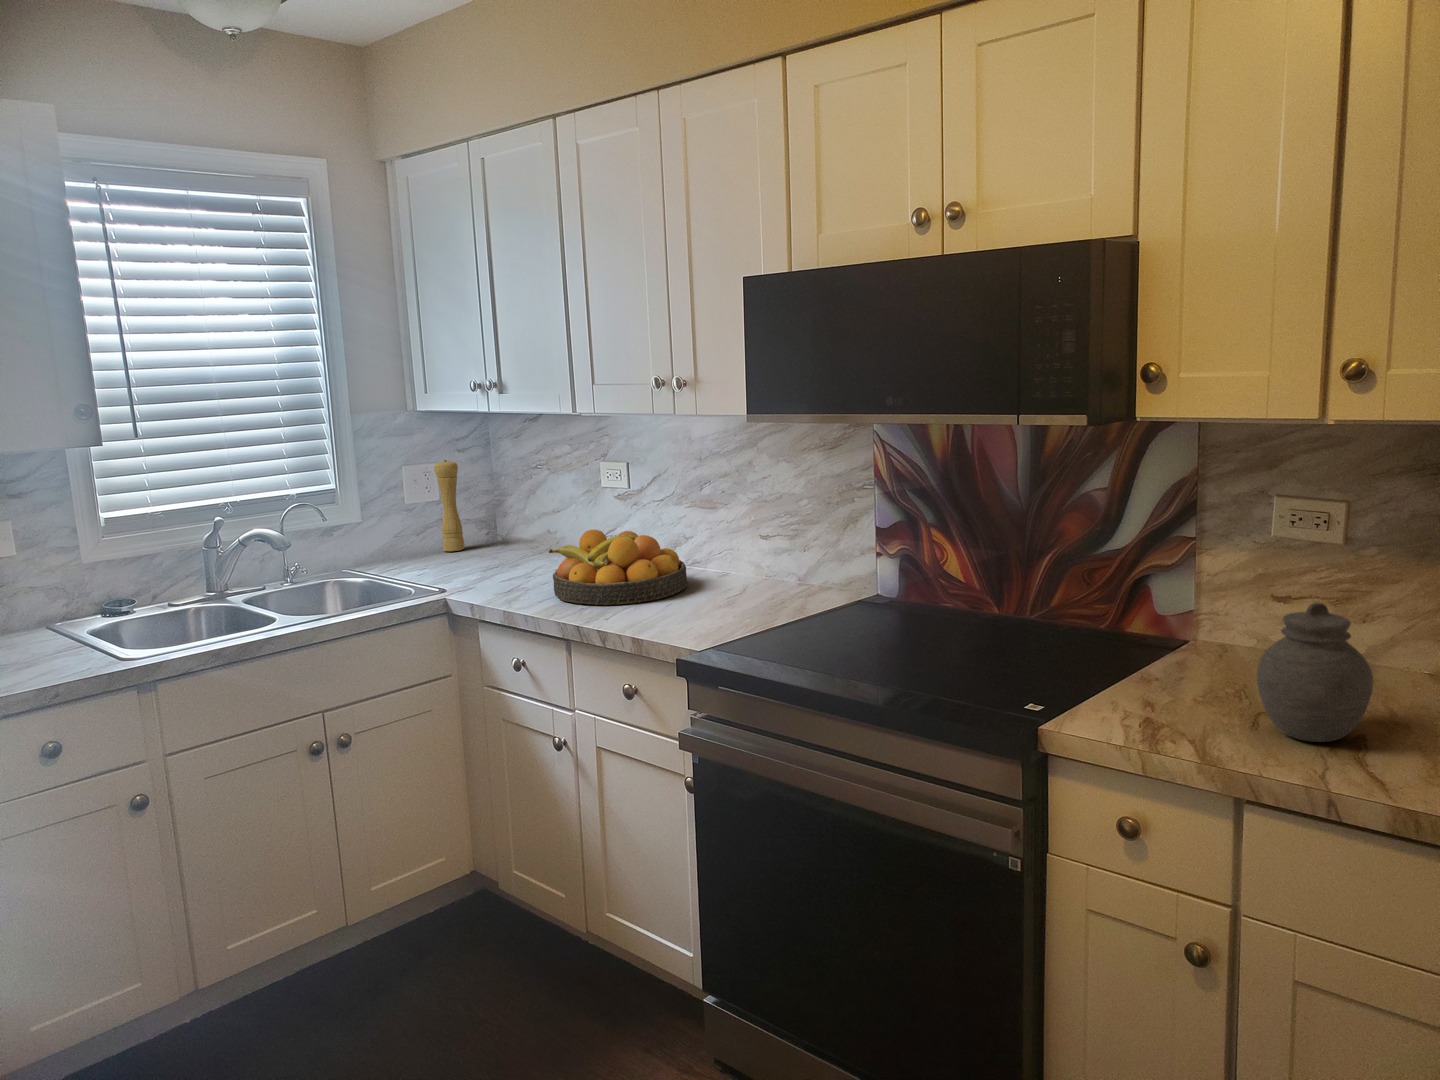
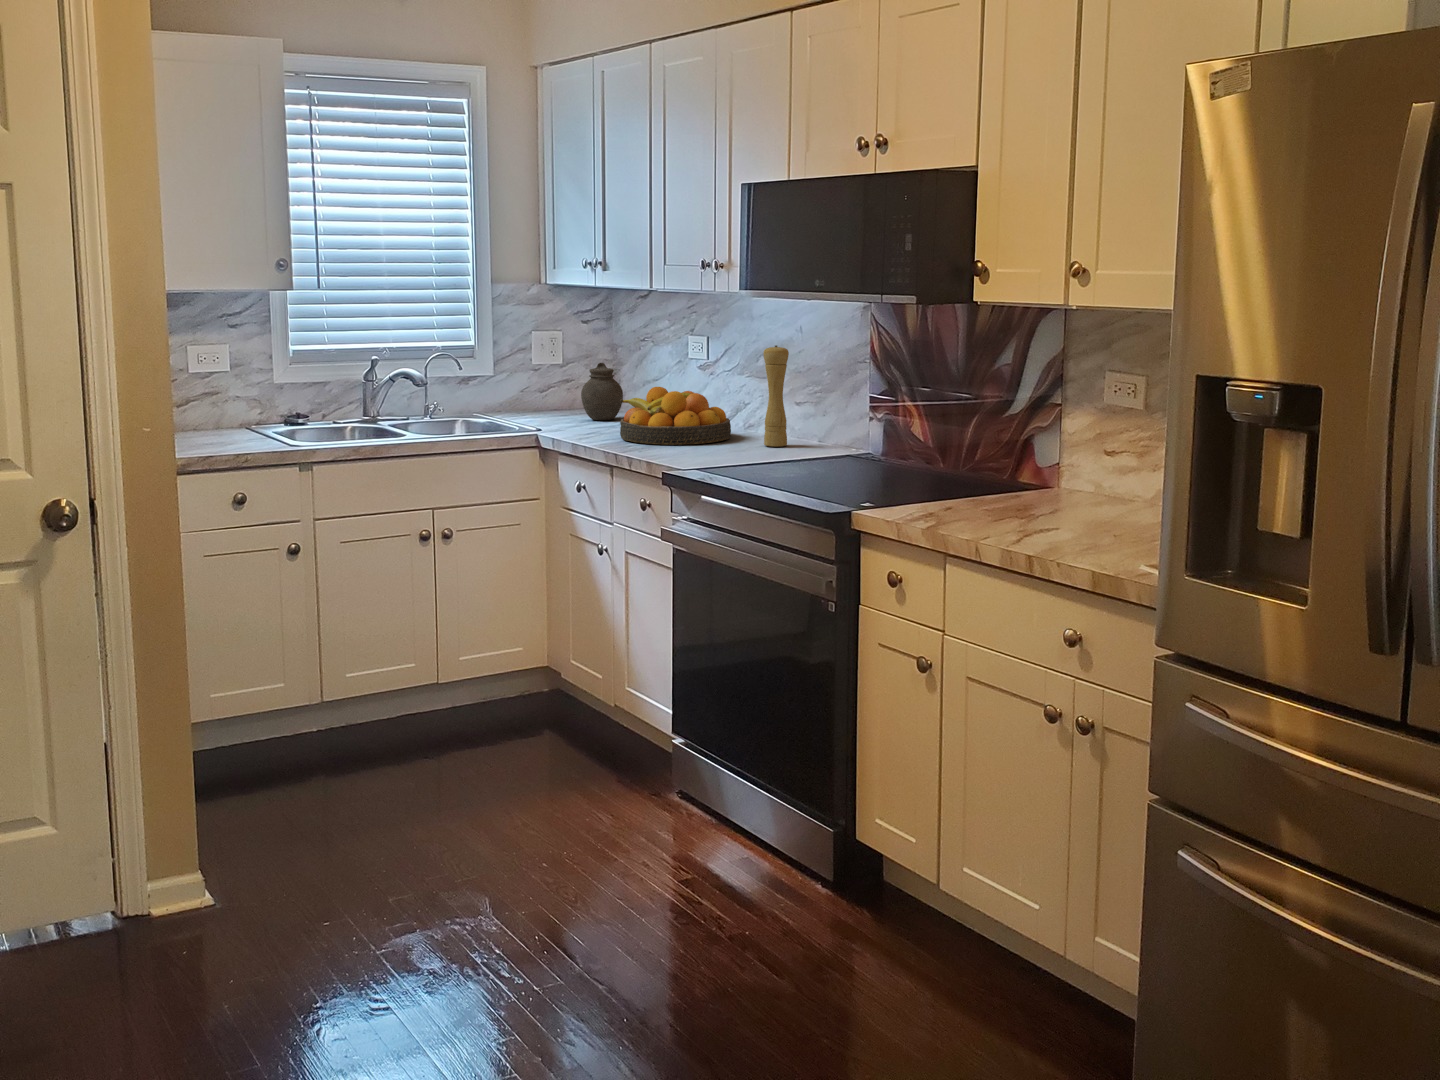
pepper mill: present [434,460,465,551] -> present [763,345,789,447]
jar: present [1257,603,1373,742] -> present [581,363,623,420]

